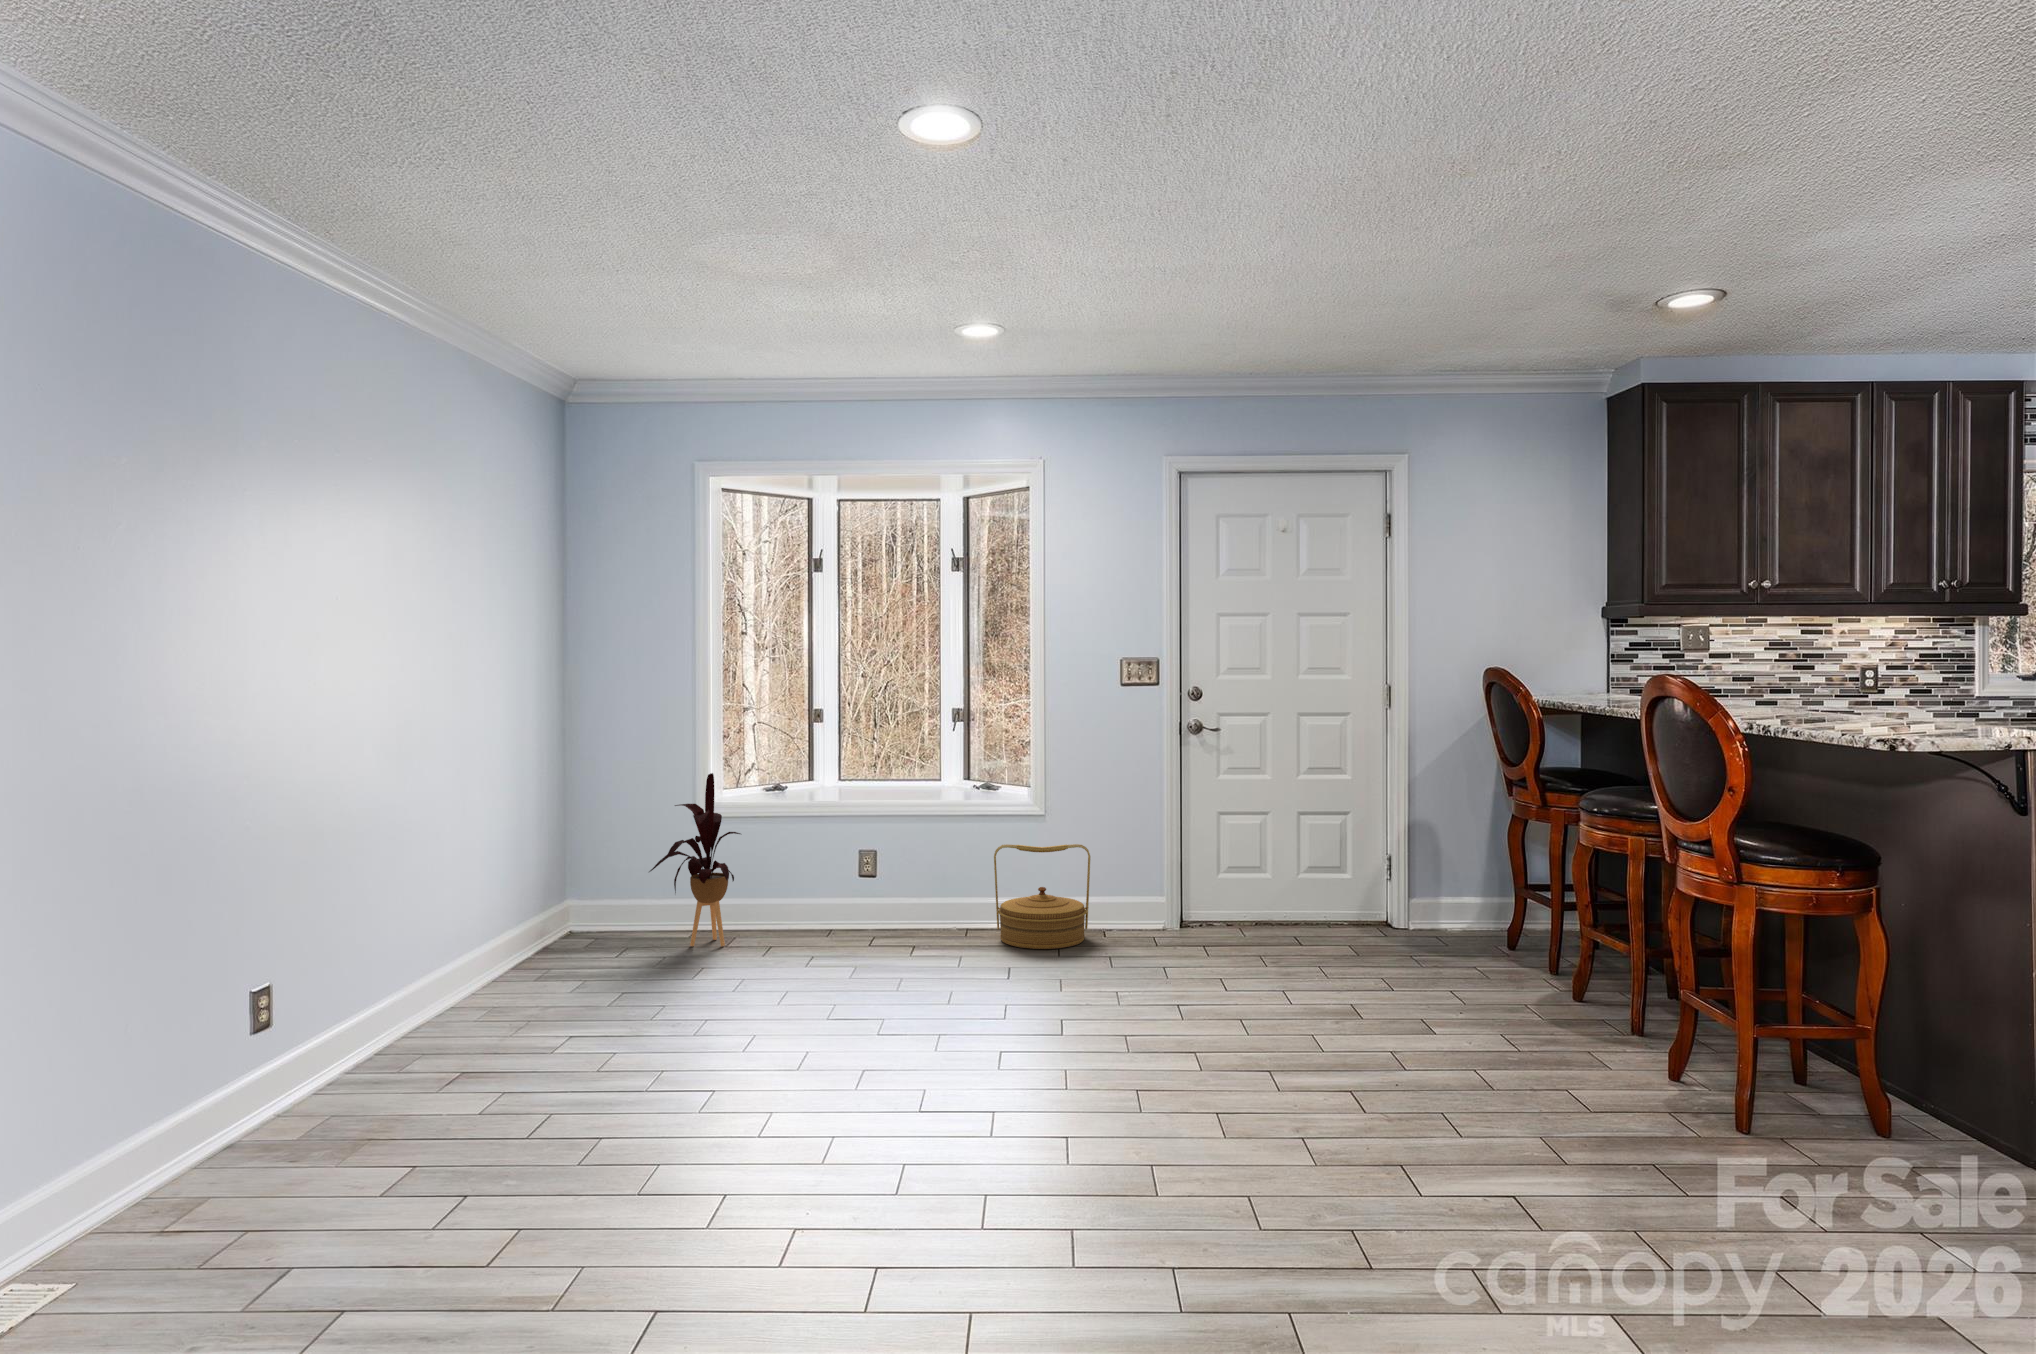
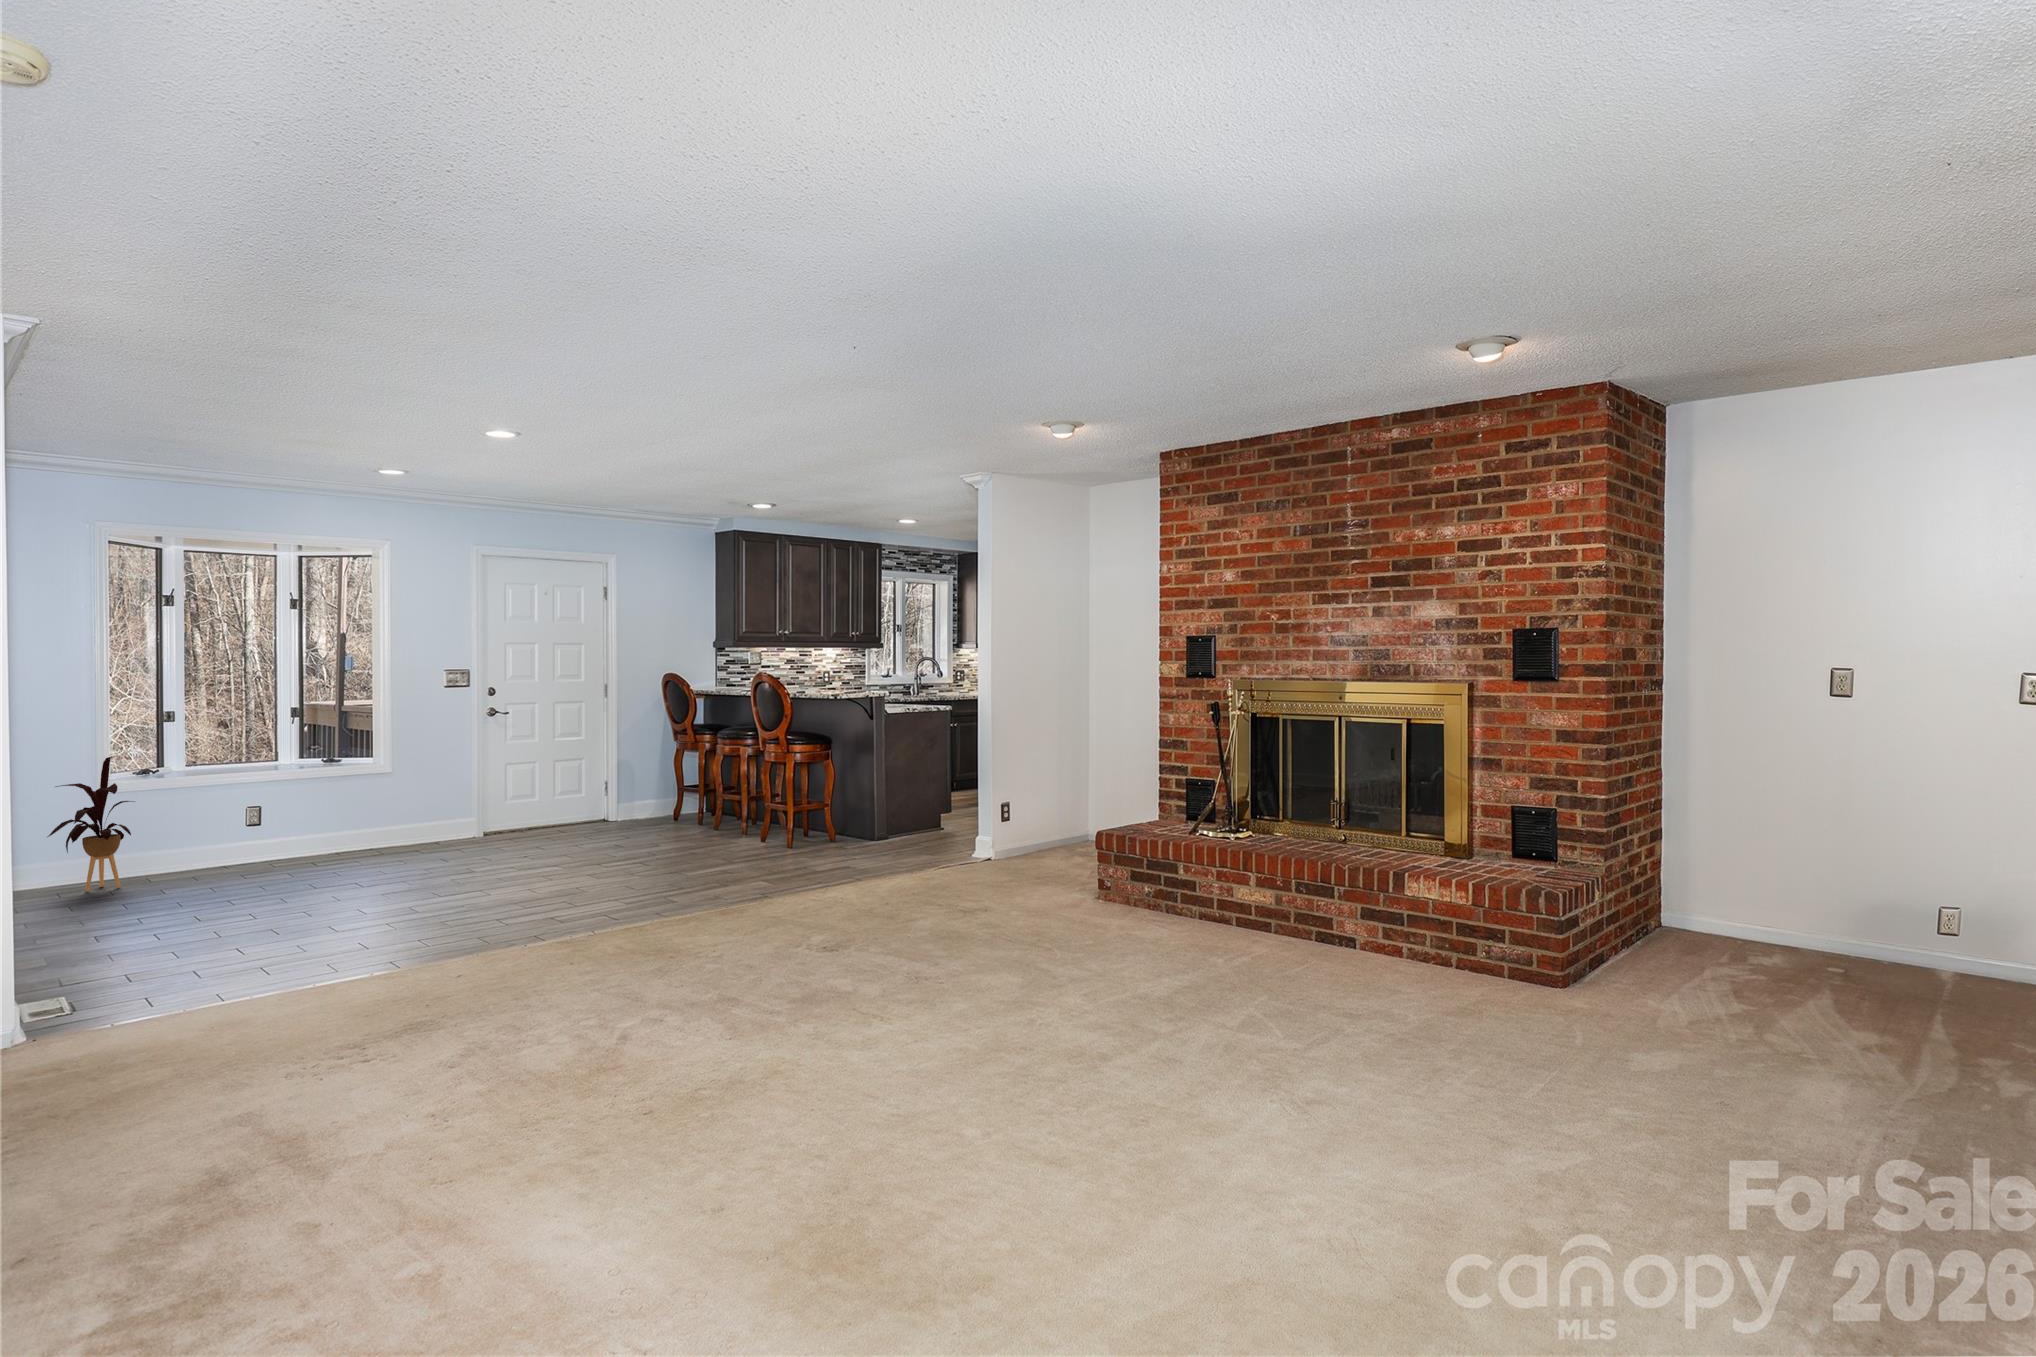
woven basket: present [994,844,1090,949] -> none [352,788,424,856]

